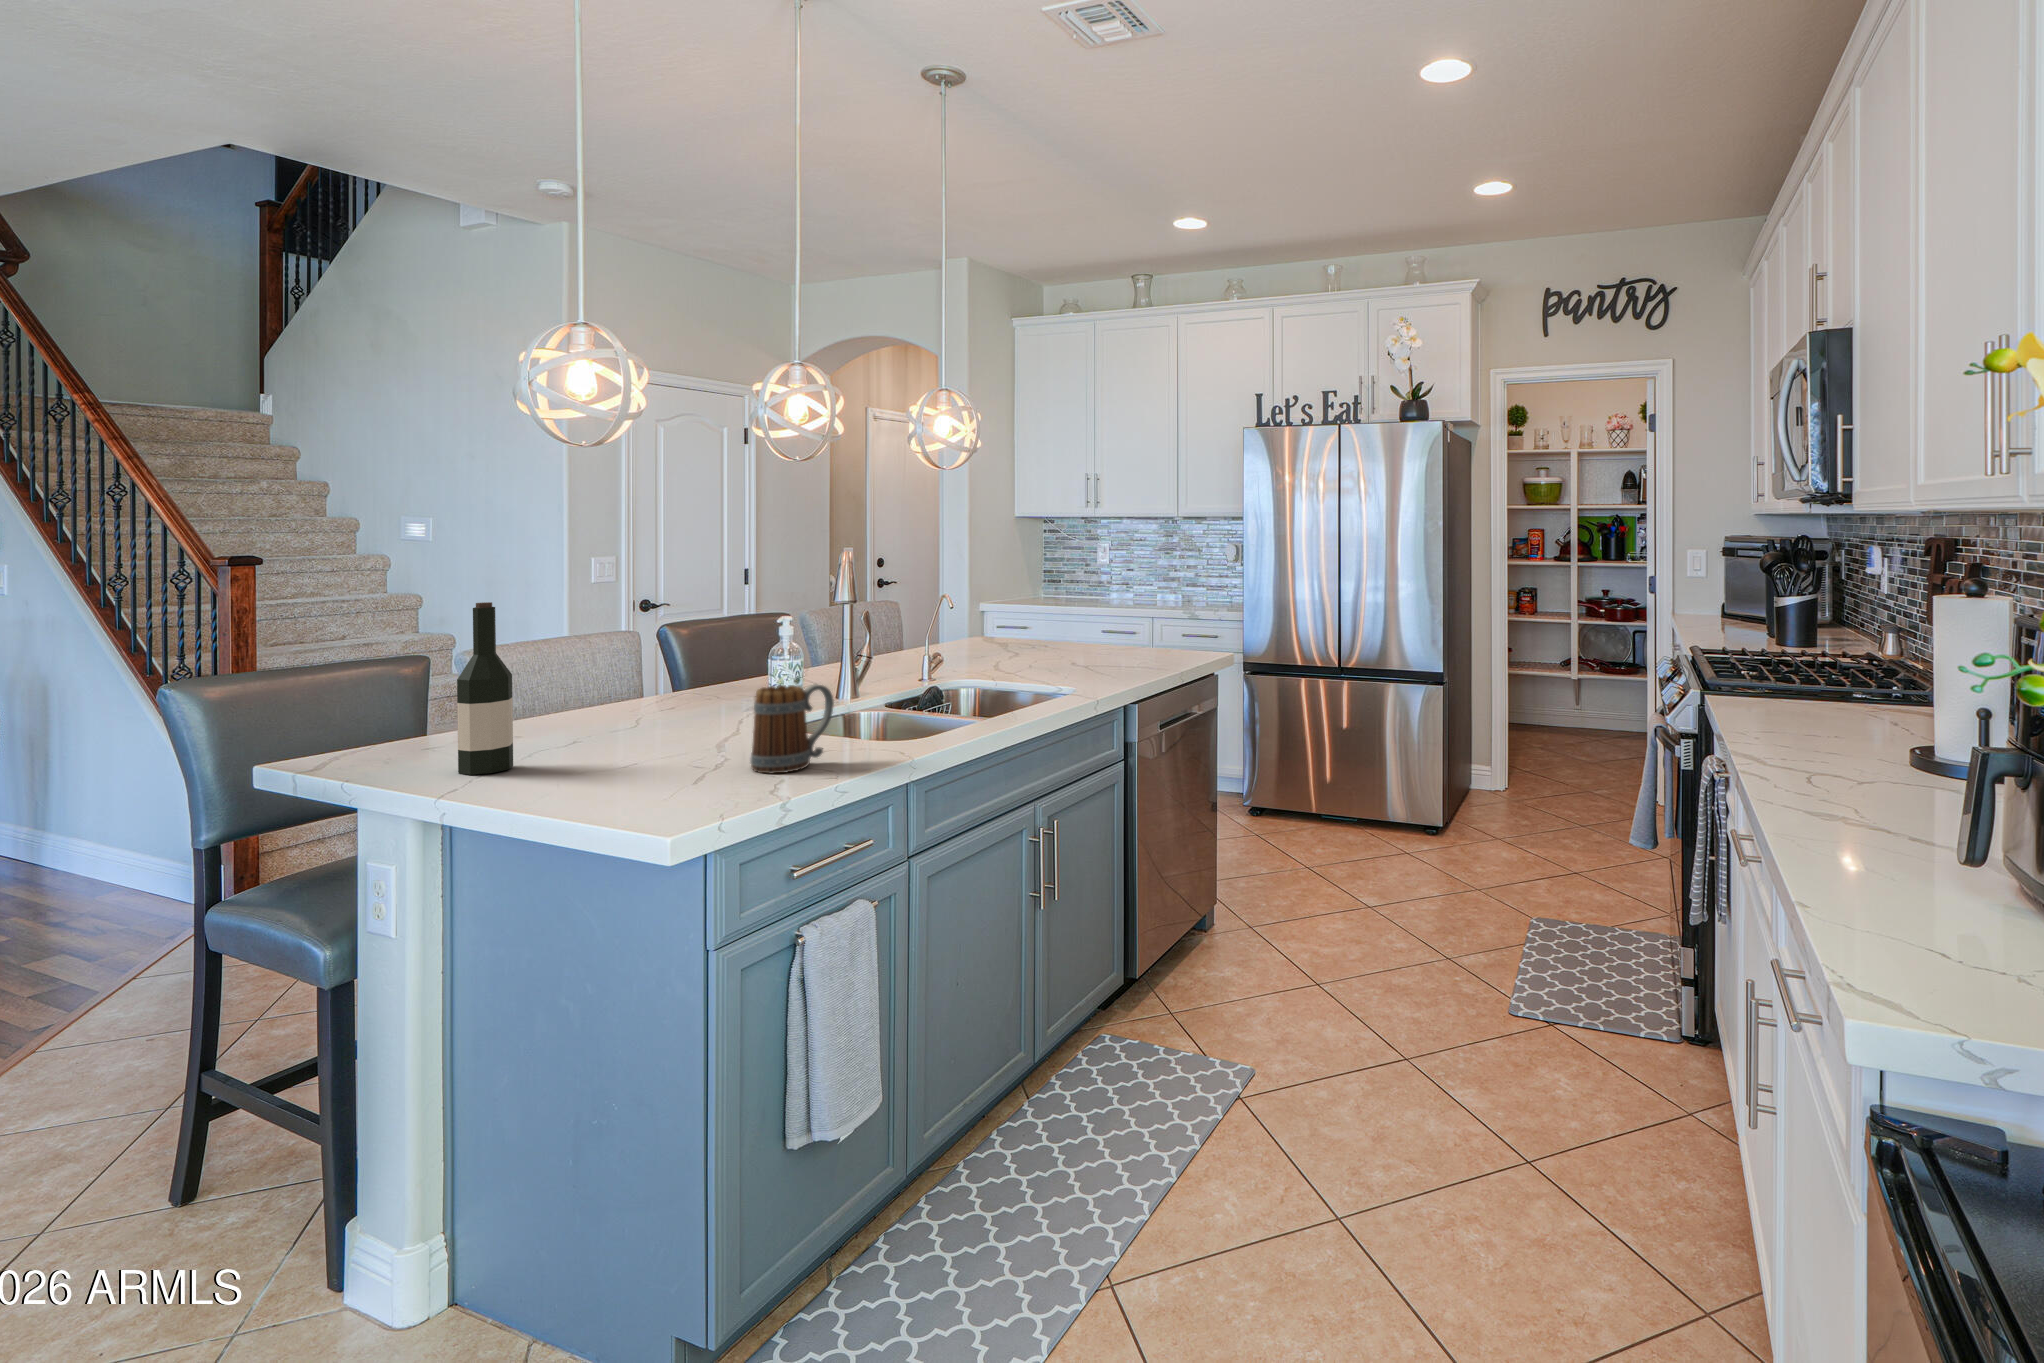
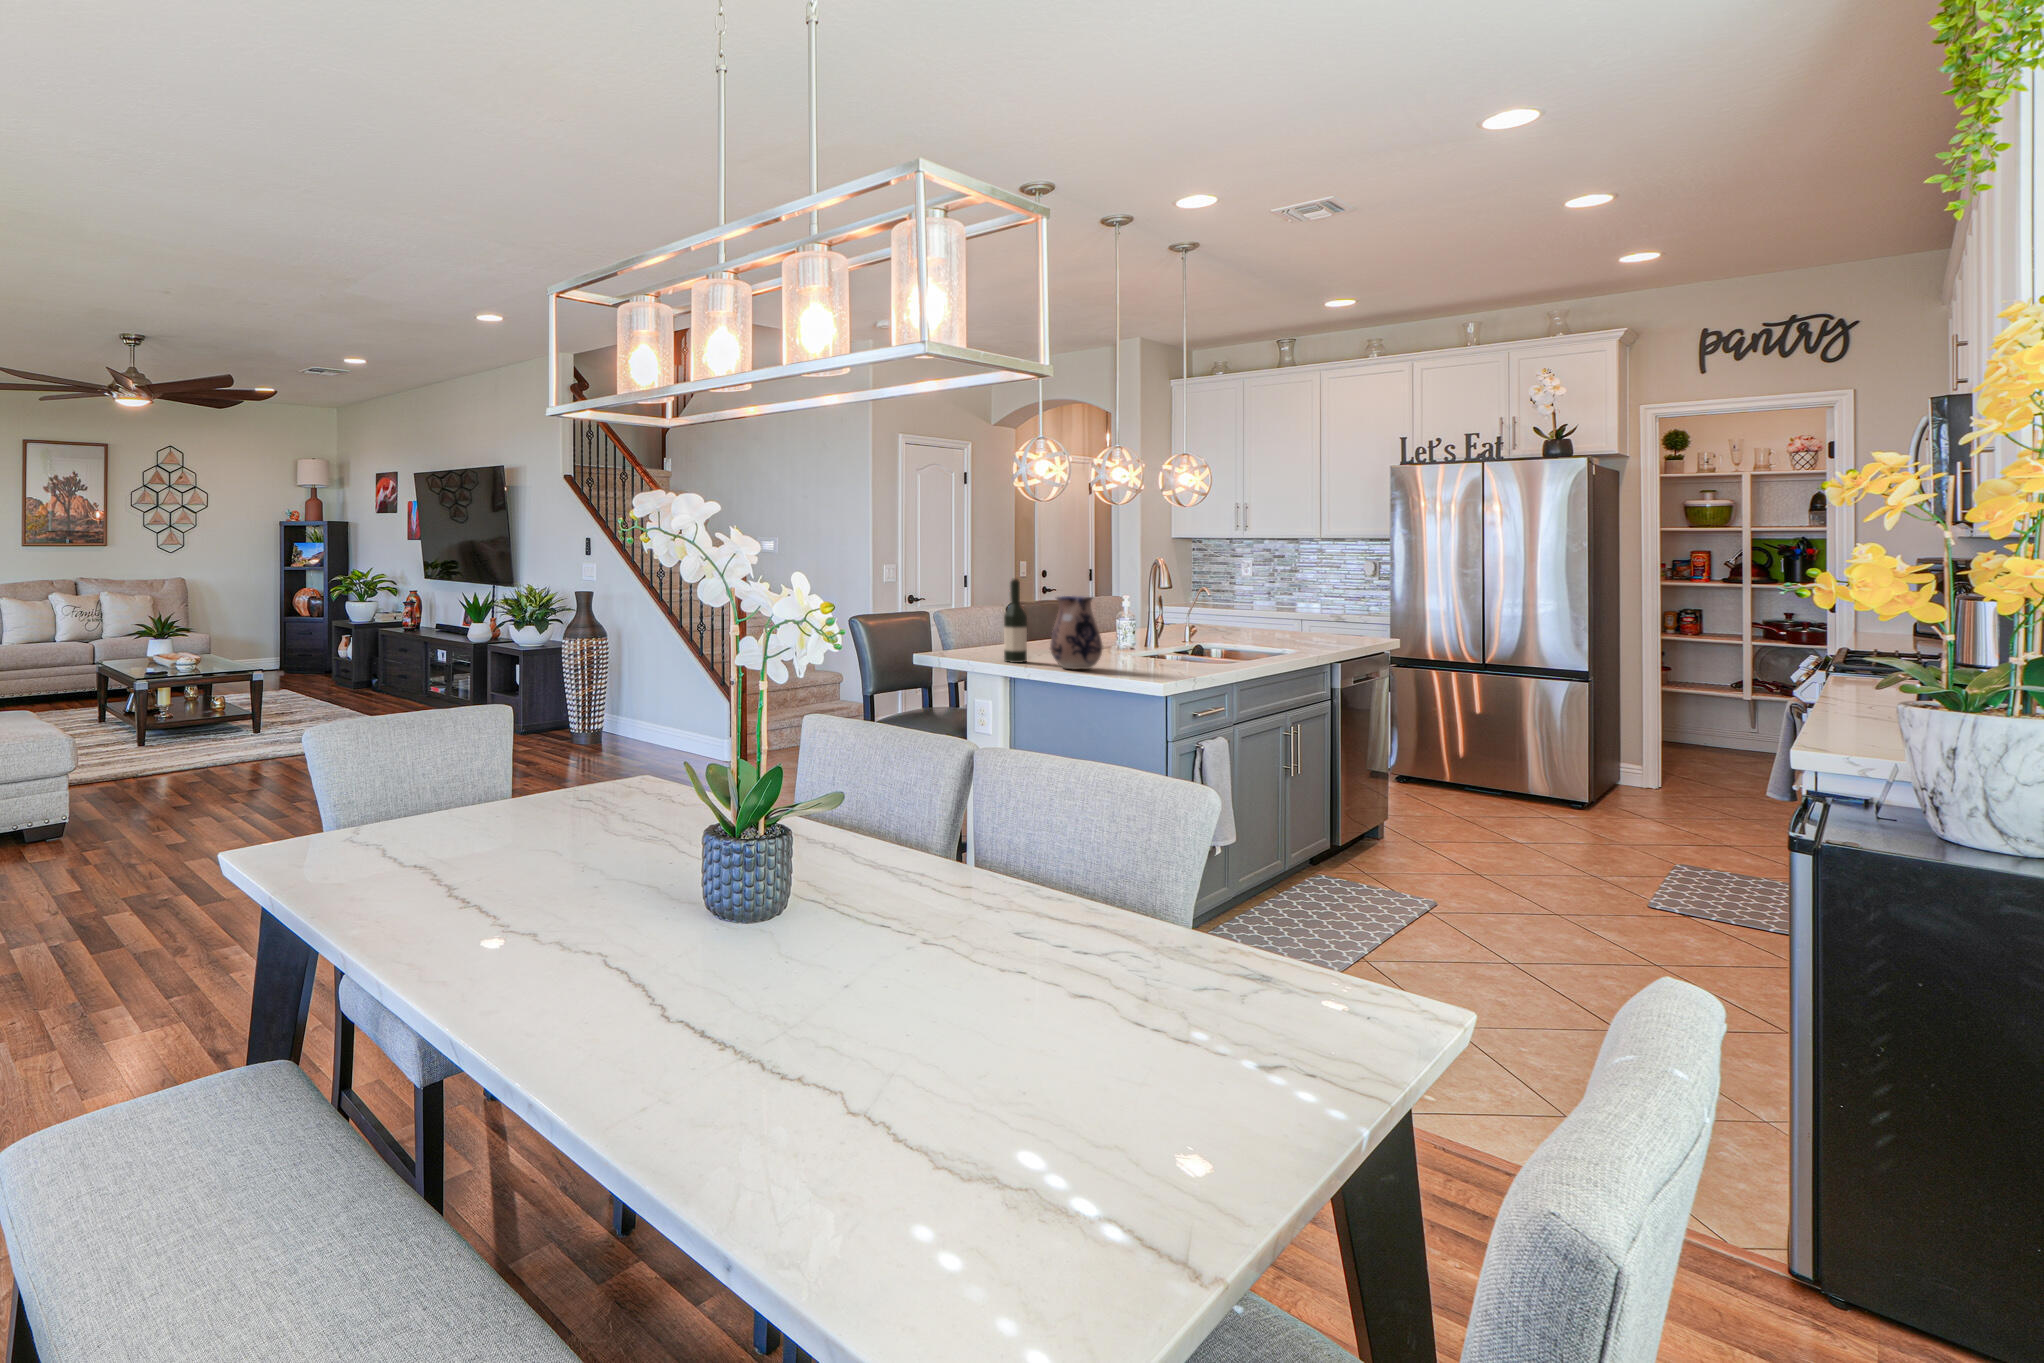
ceramic pitcher: none [528,636,646,789] -> present [1050,596,1103,669]
mug: present [750,684,834,773] -> none [1145,627,1185,673]

